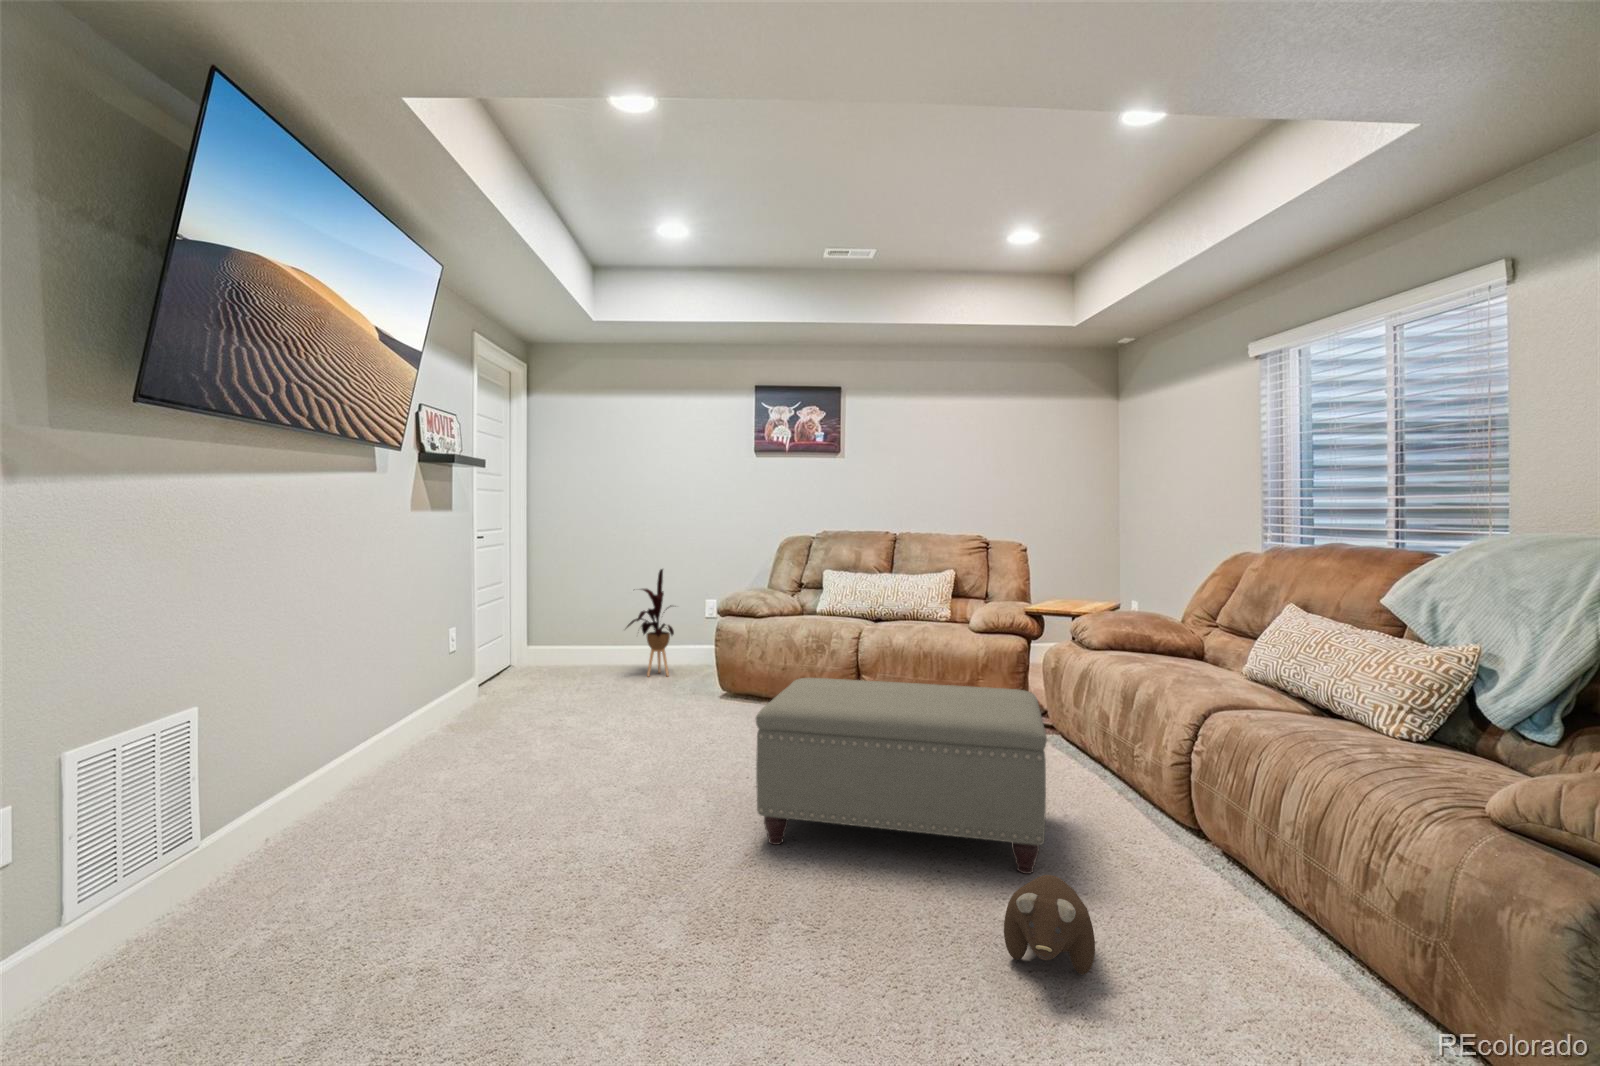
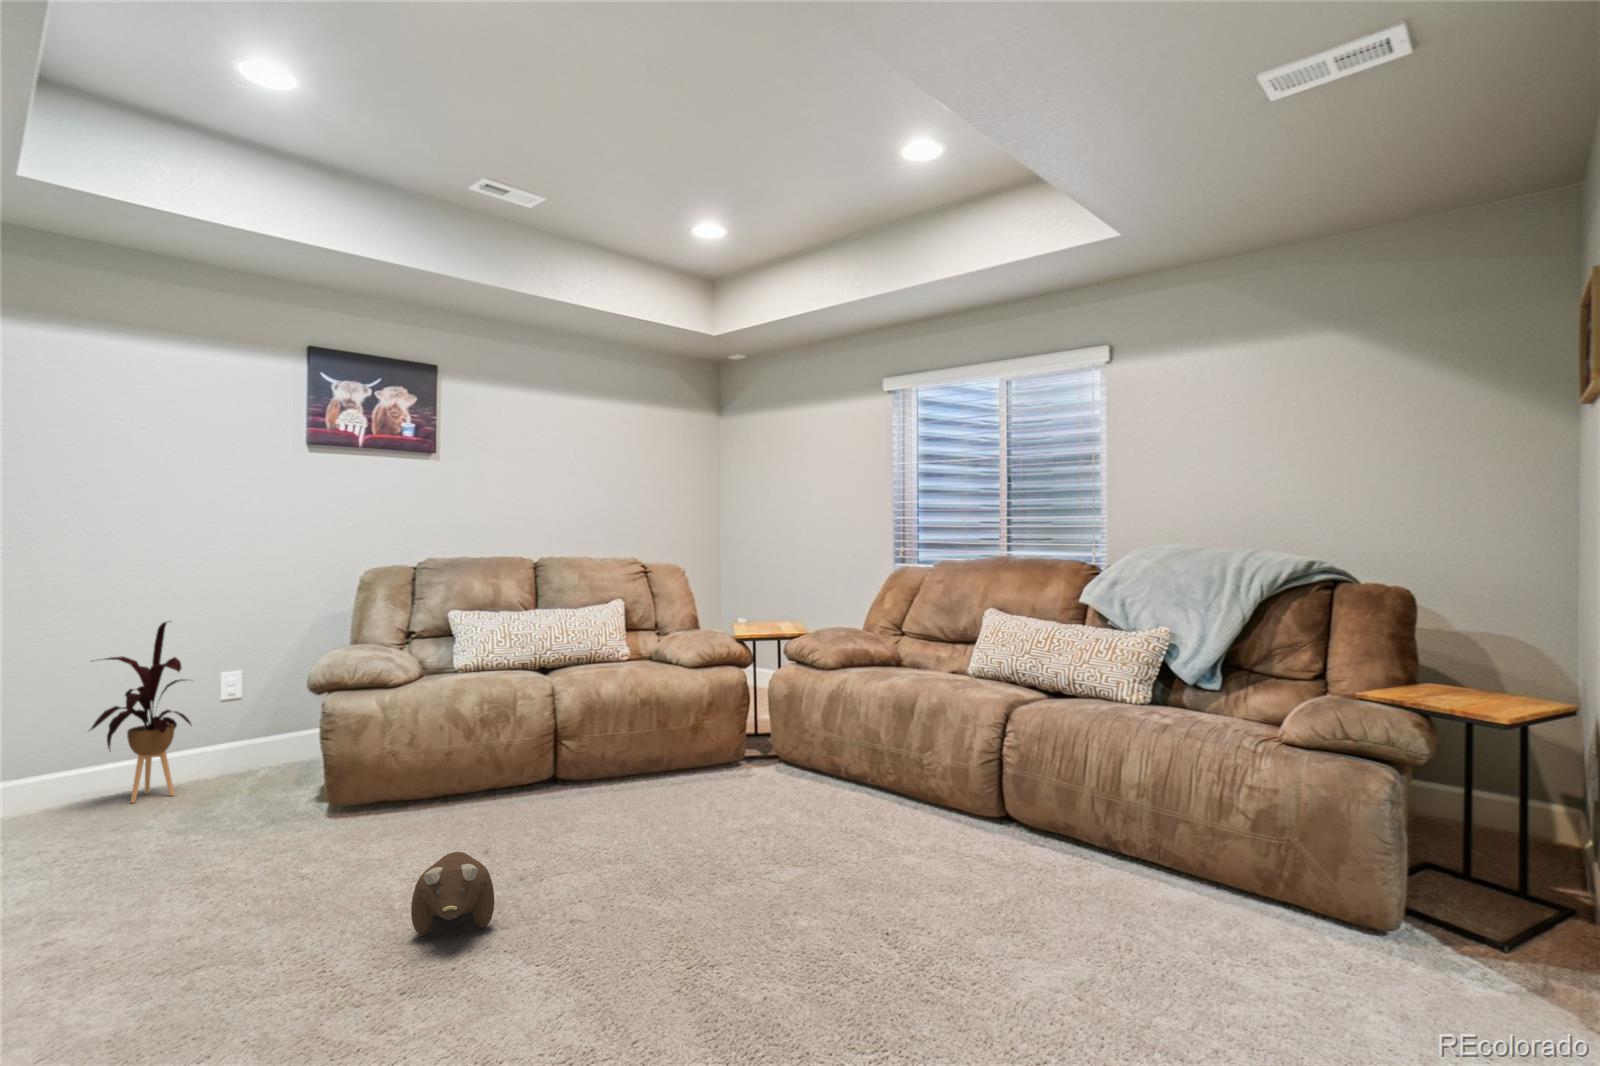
ottoman: present [756,678,1047,874] -> none [609,714,954,957]
plush toy: present [1004,875,1095,975] -> present [411,852,494,936]

